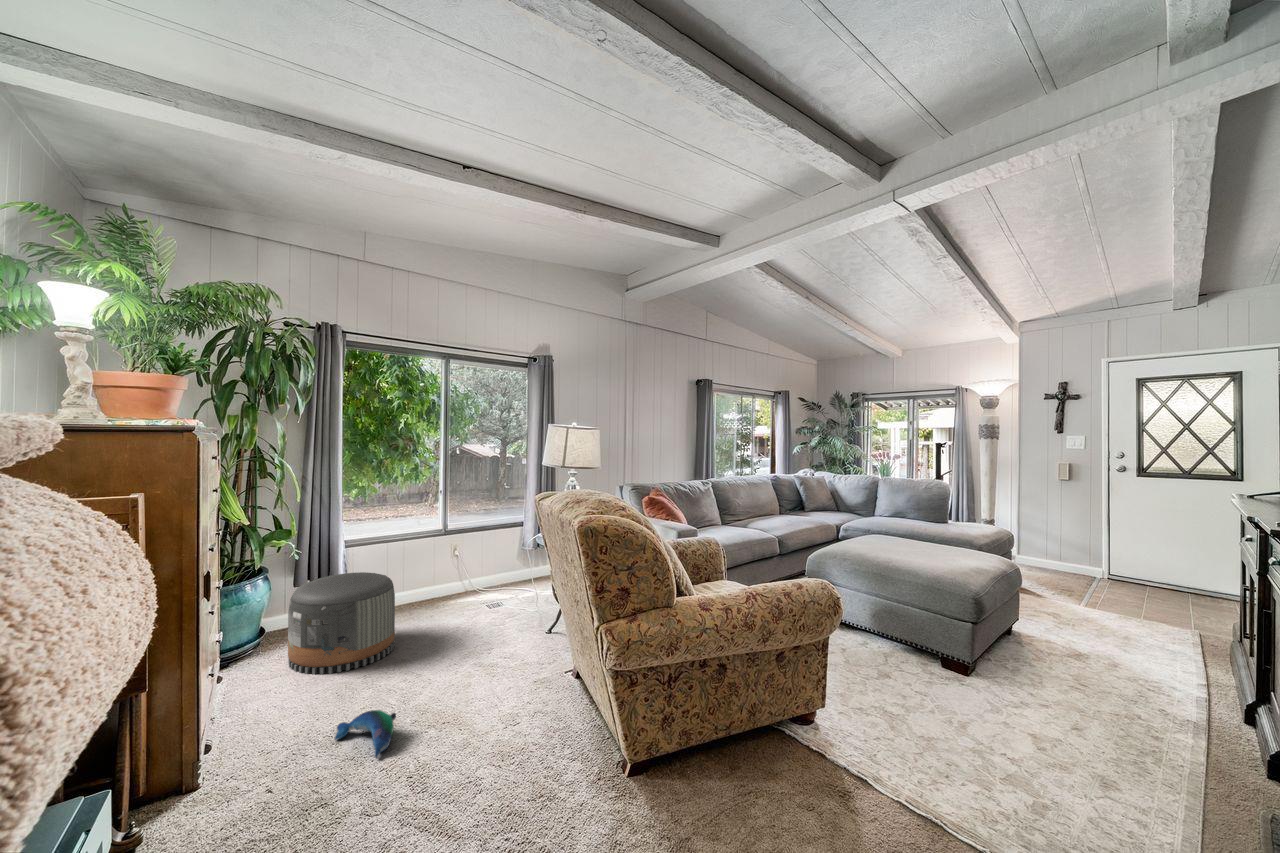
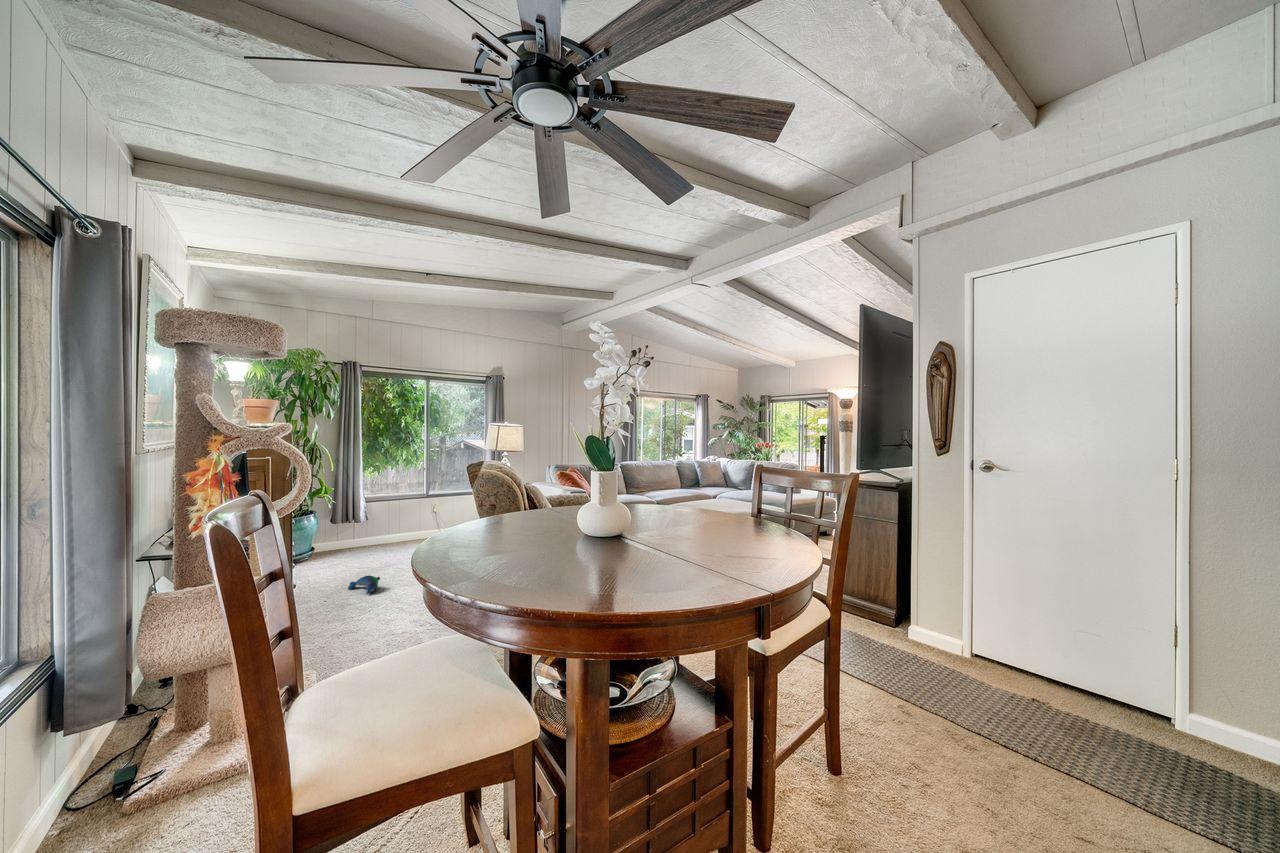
pouf: present [288,572,395,675] -> none [327,514,390,568]

